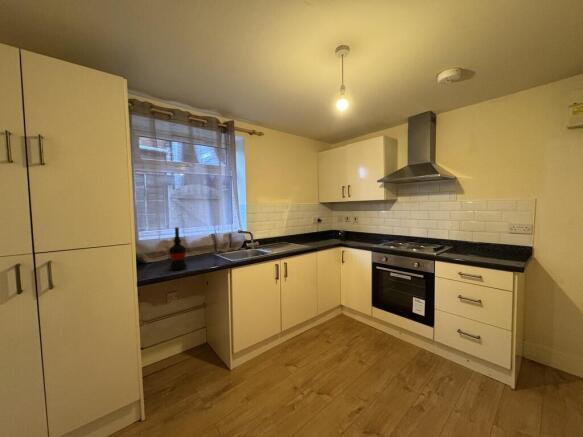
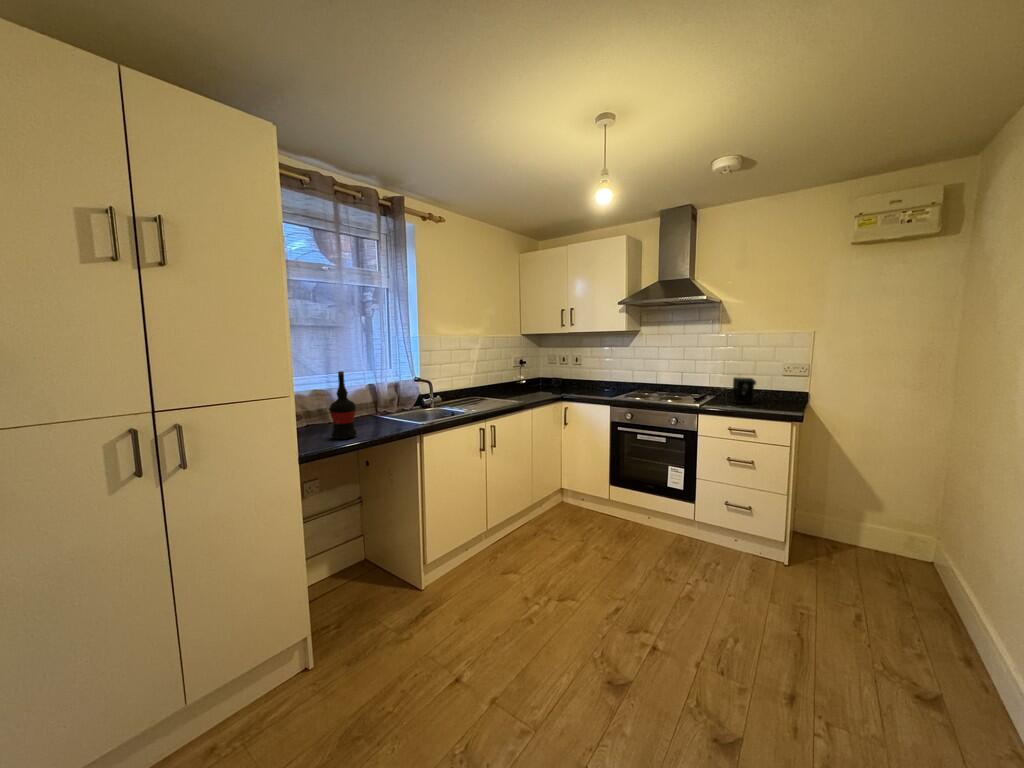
coffee maker: none [465,234,507,255] -> present [732,377,756,404]

